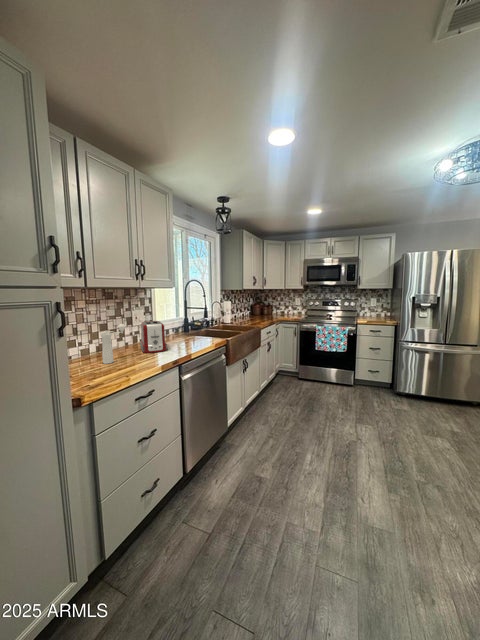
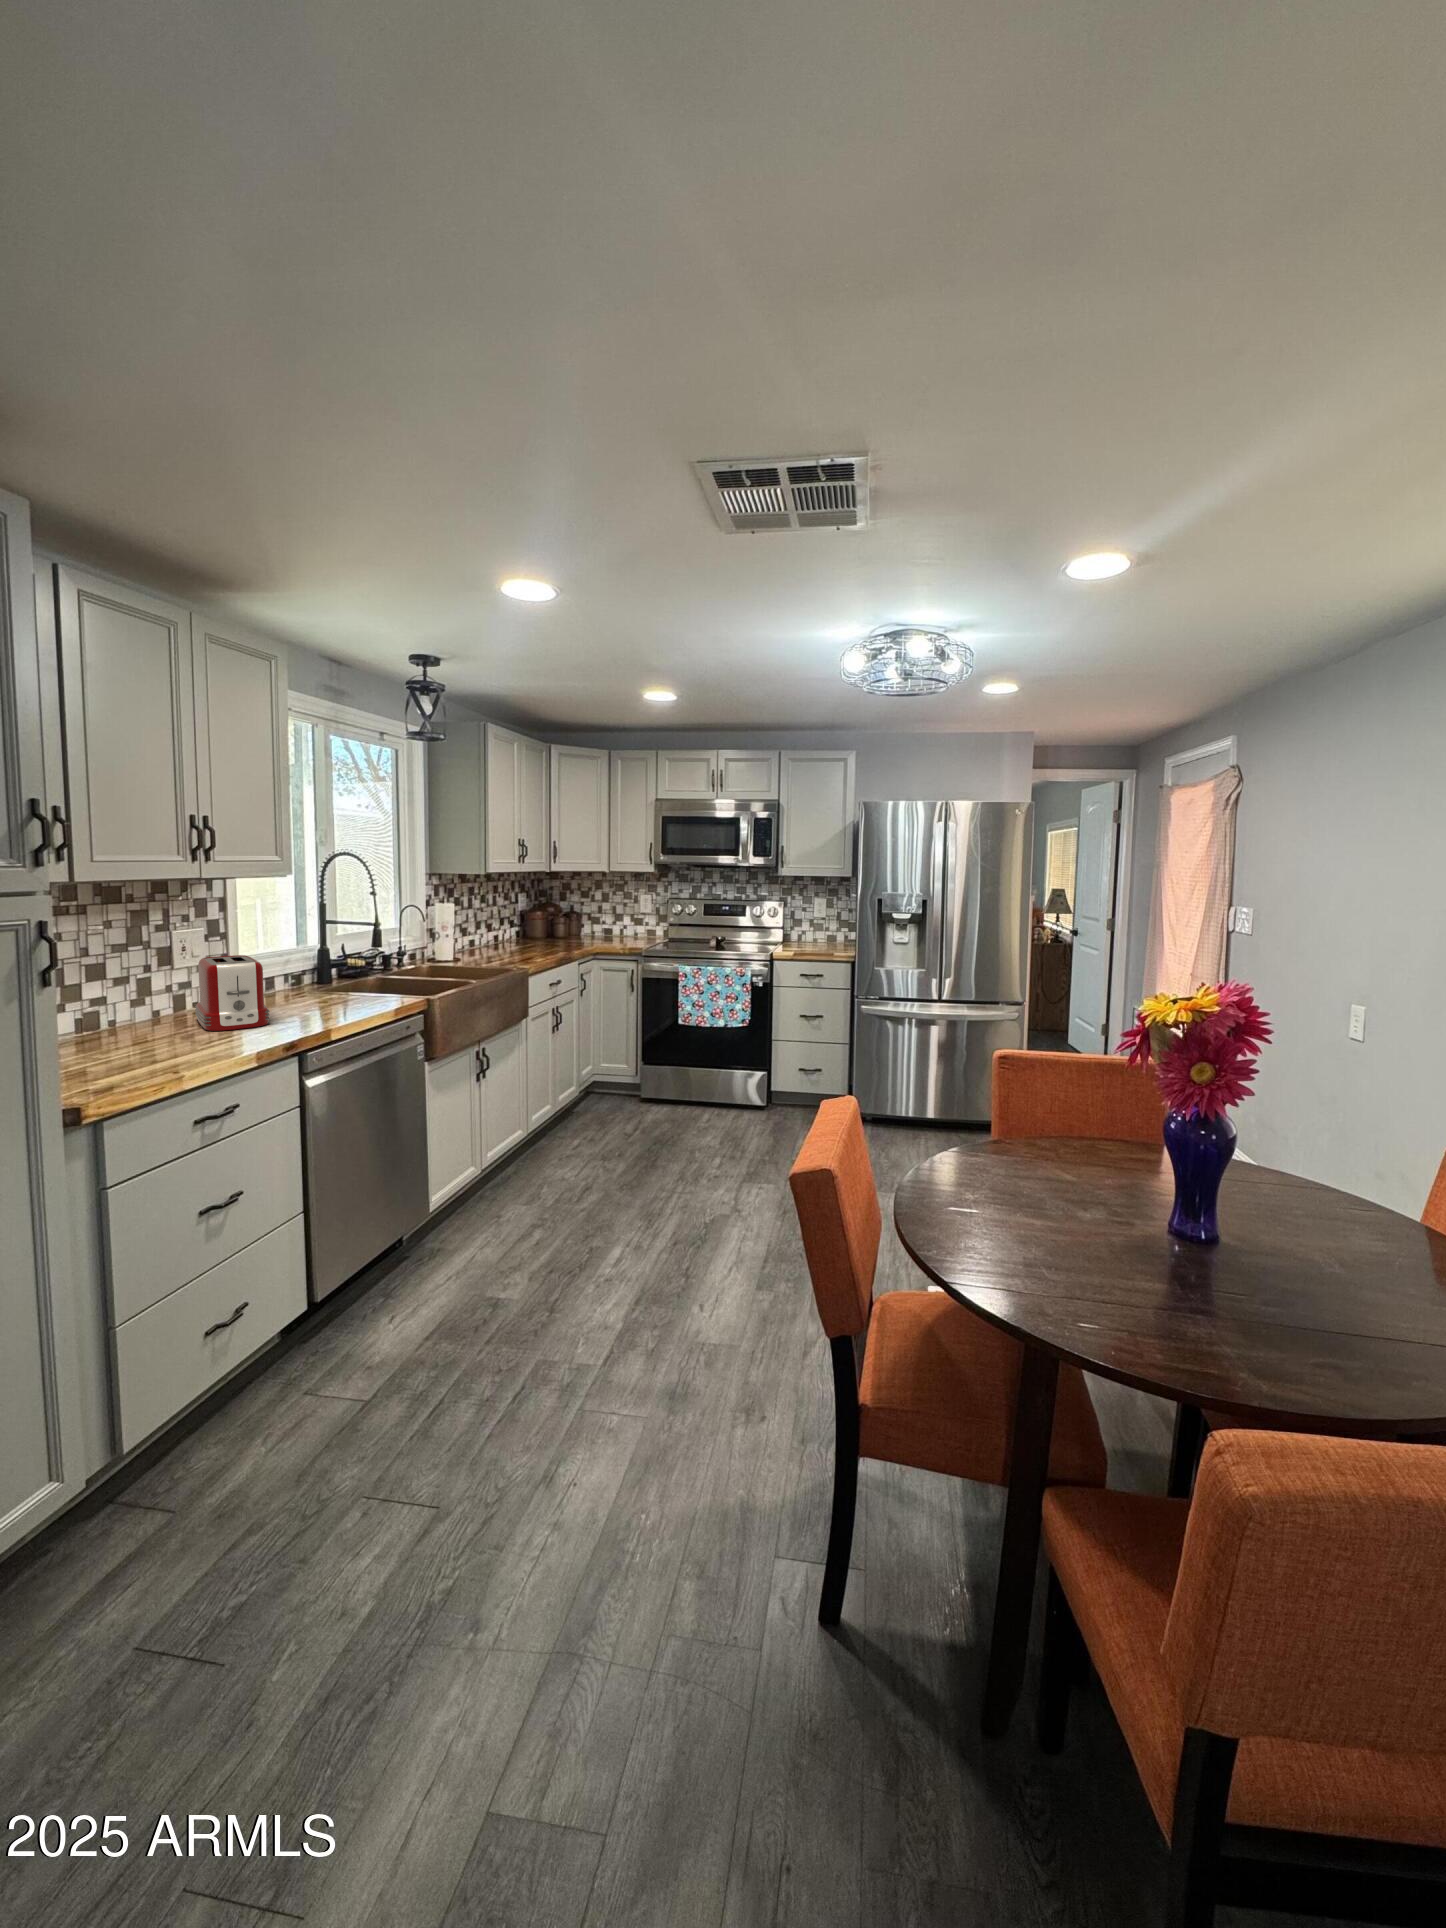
pepper mill: present [101,324,125,364] -> none [98,963,162,1054]

